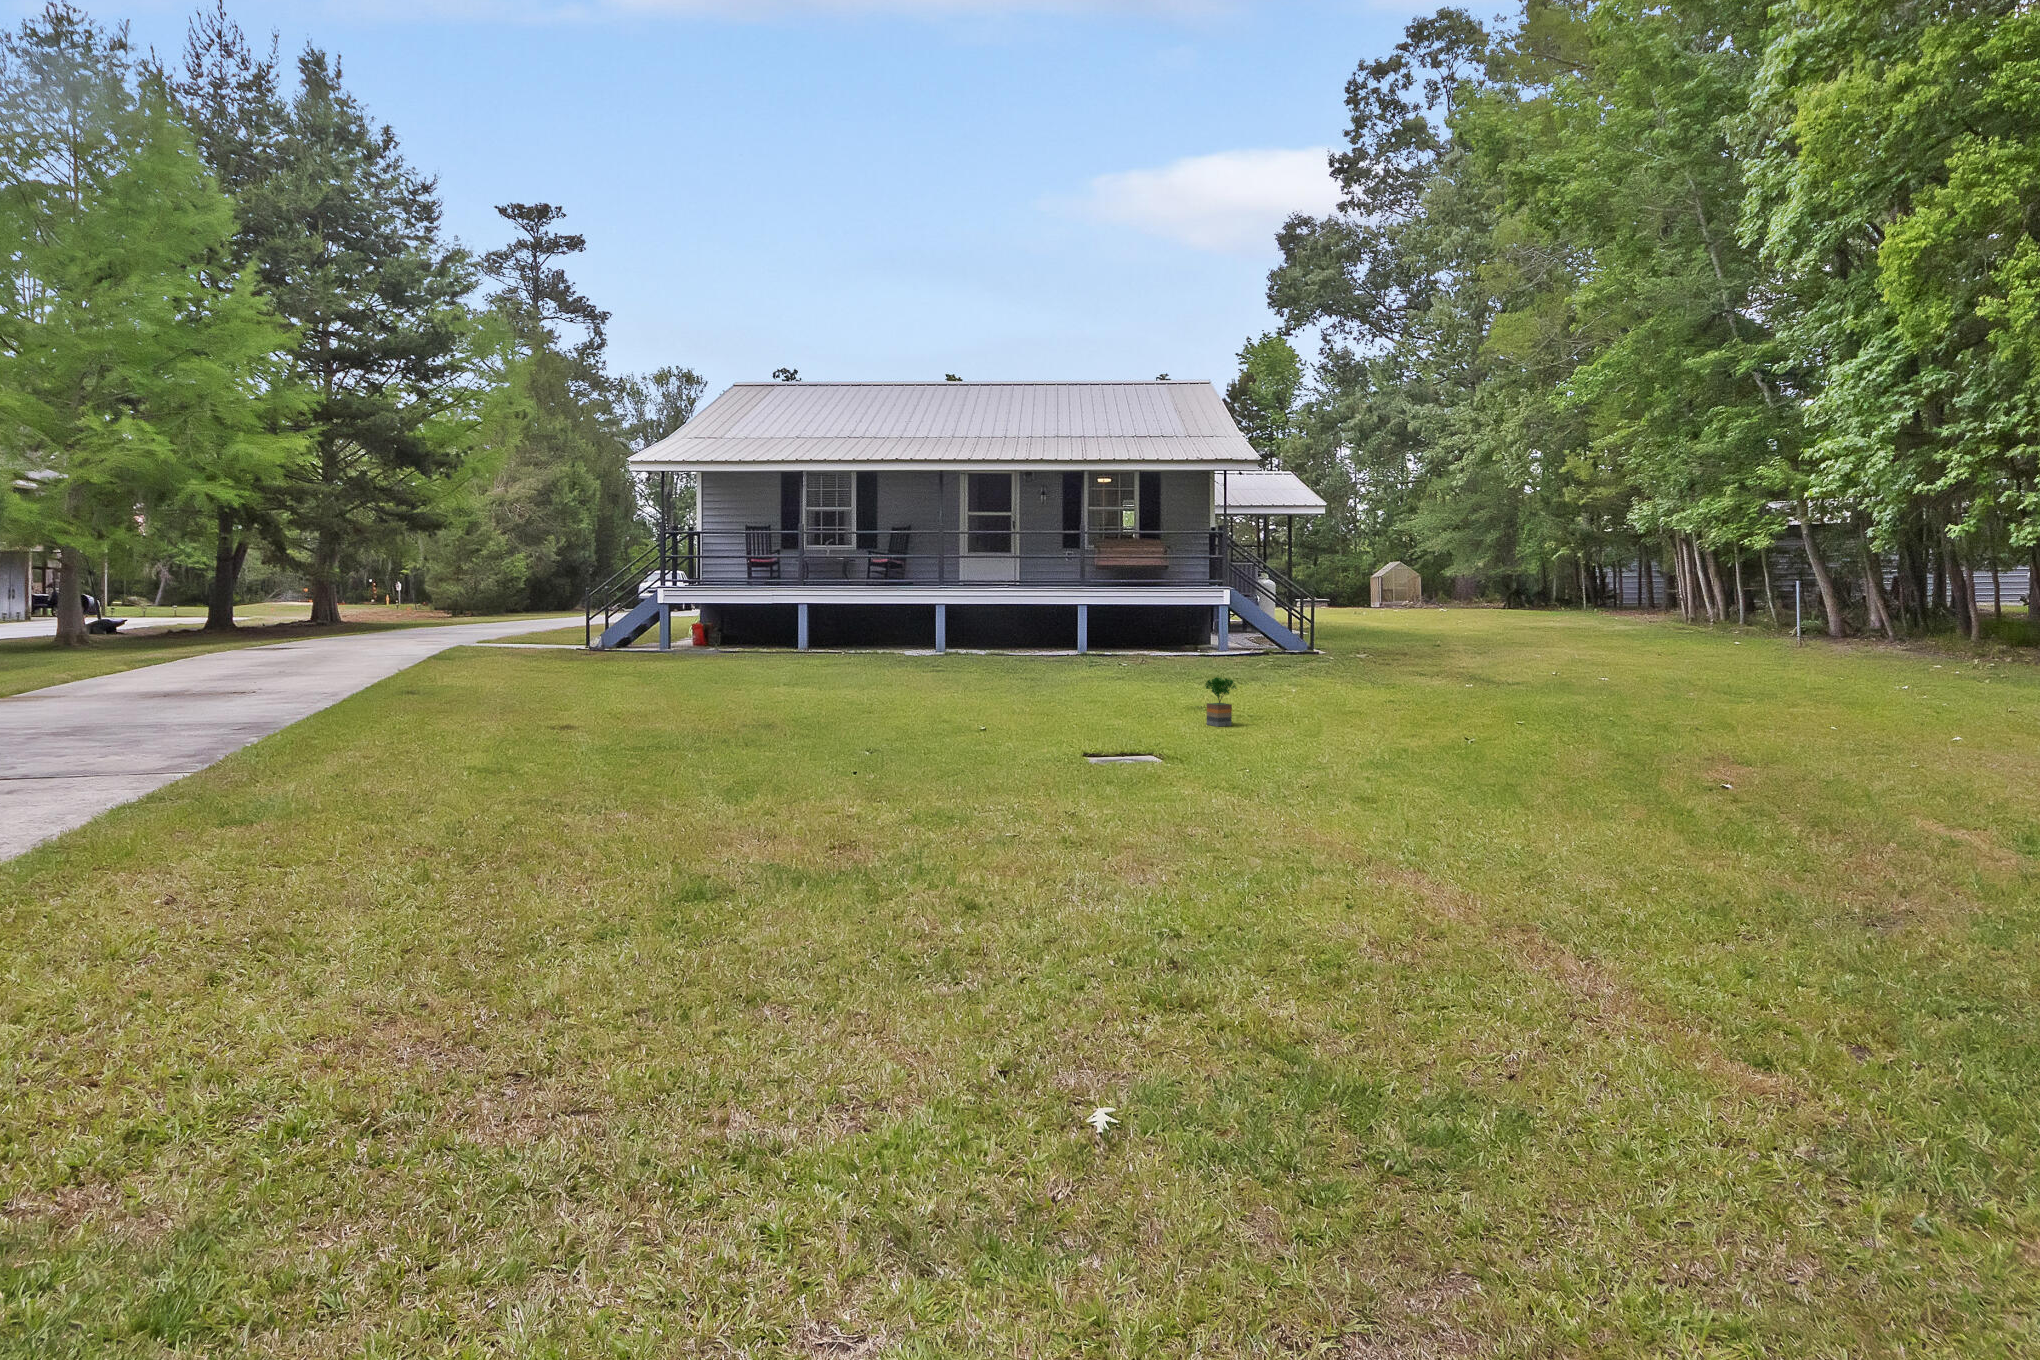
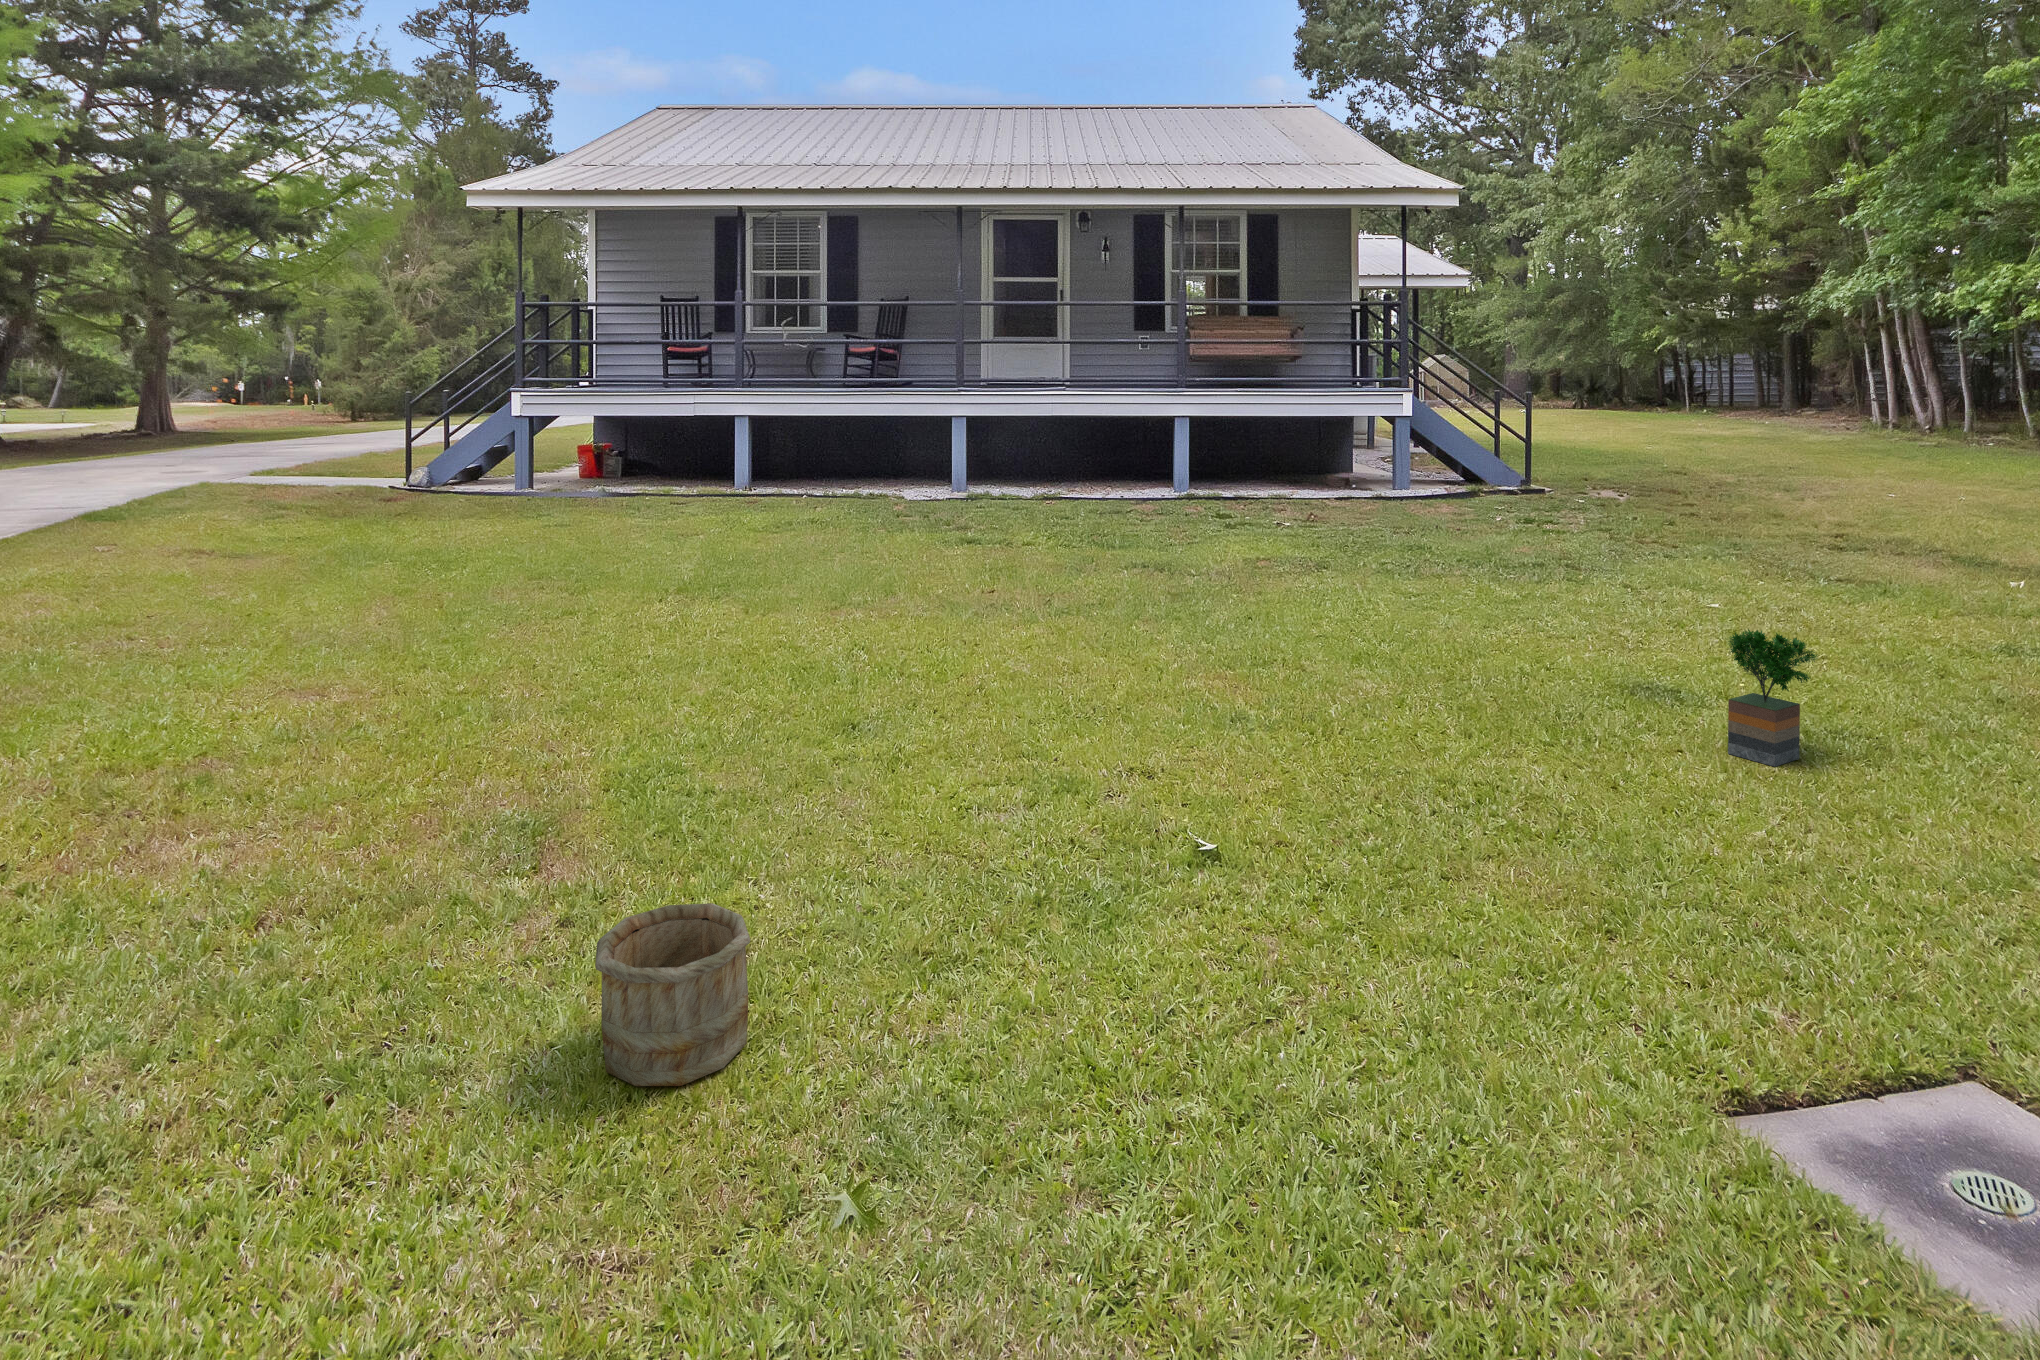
wooden bucket: none [802,718,842,752] -> present [595,903,750,1086]

